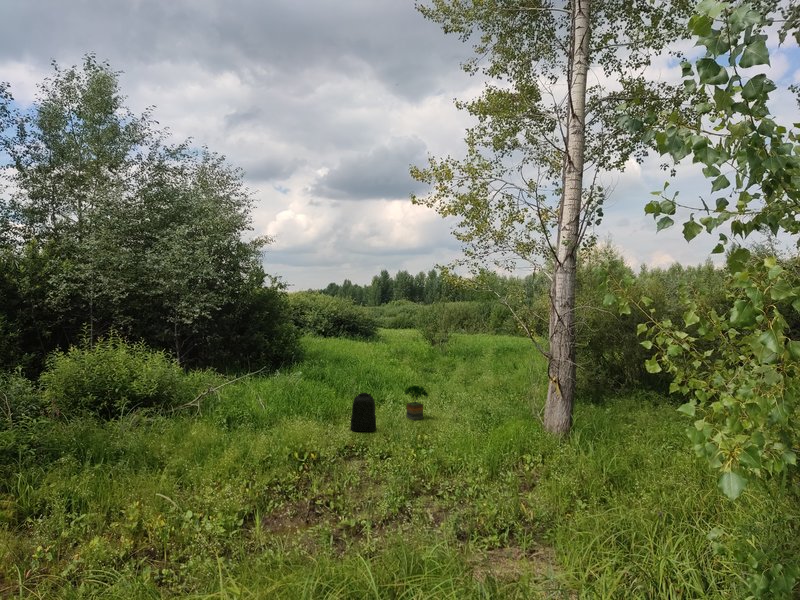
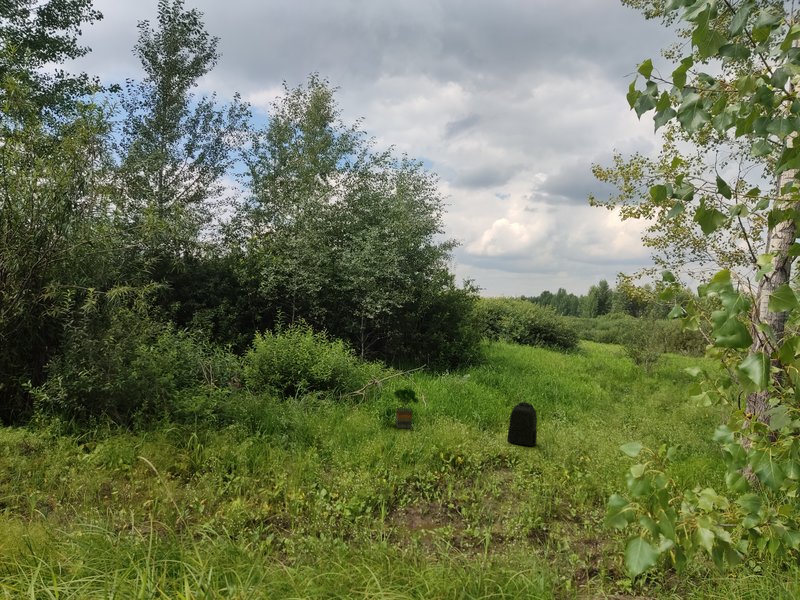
potted tree: present [405,386,428,420] -> present [394,389,419,428]

